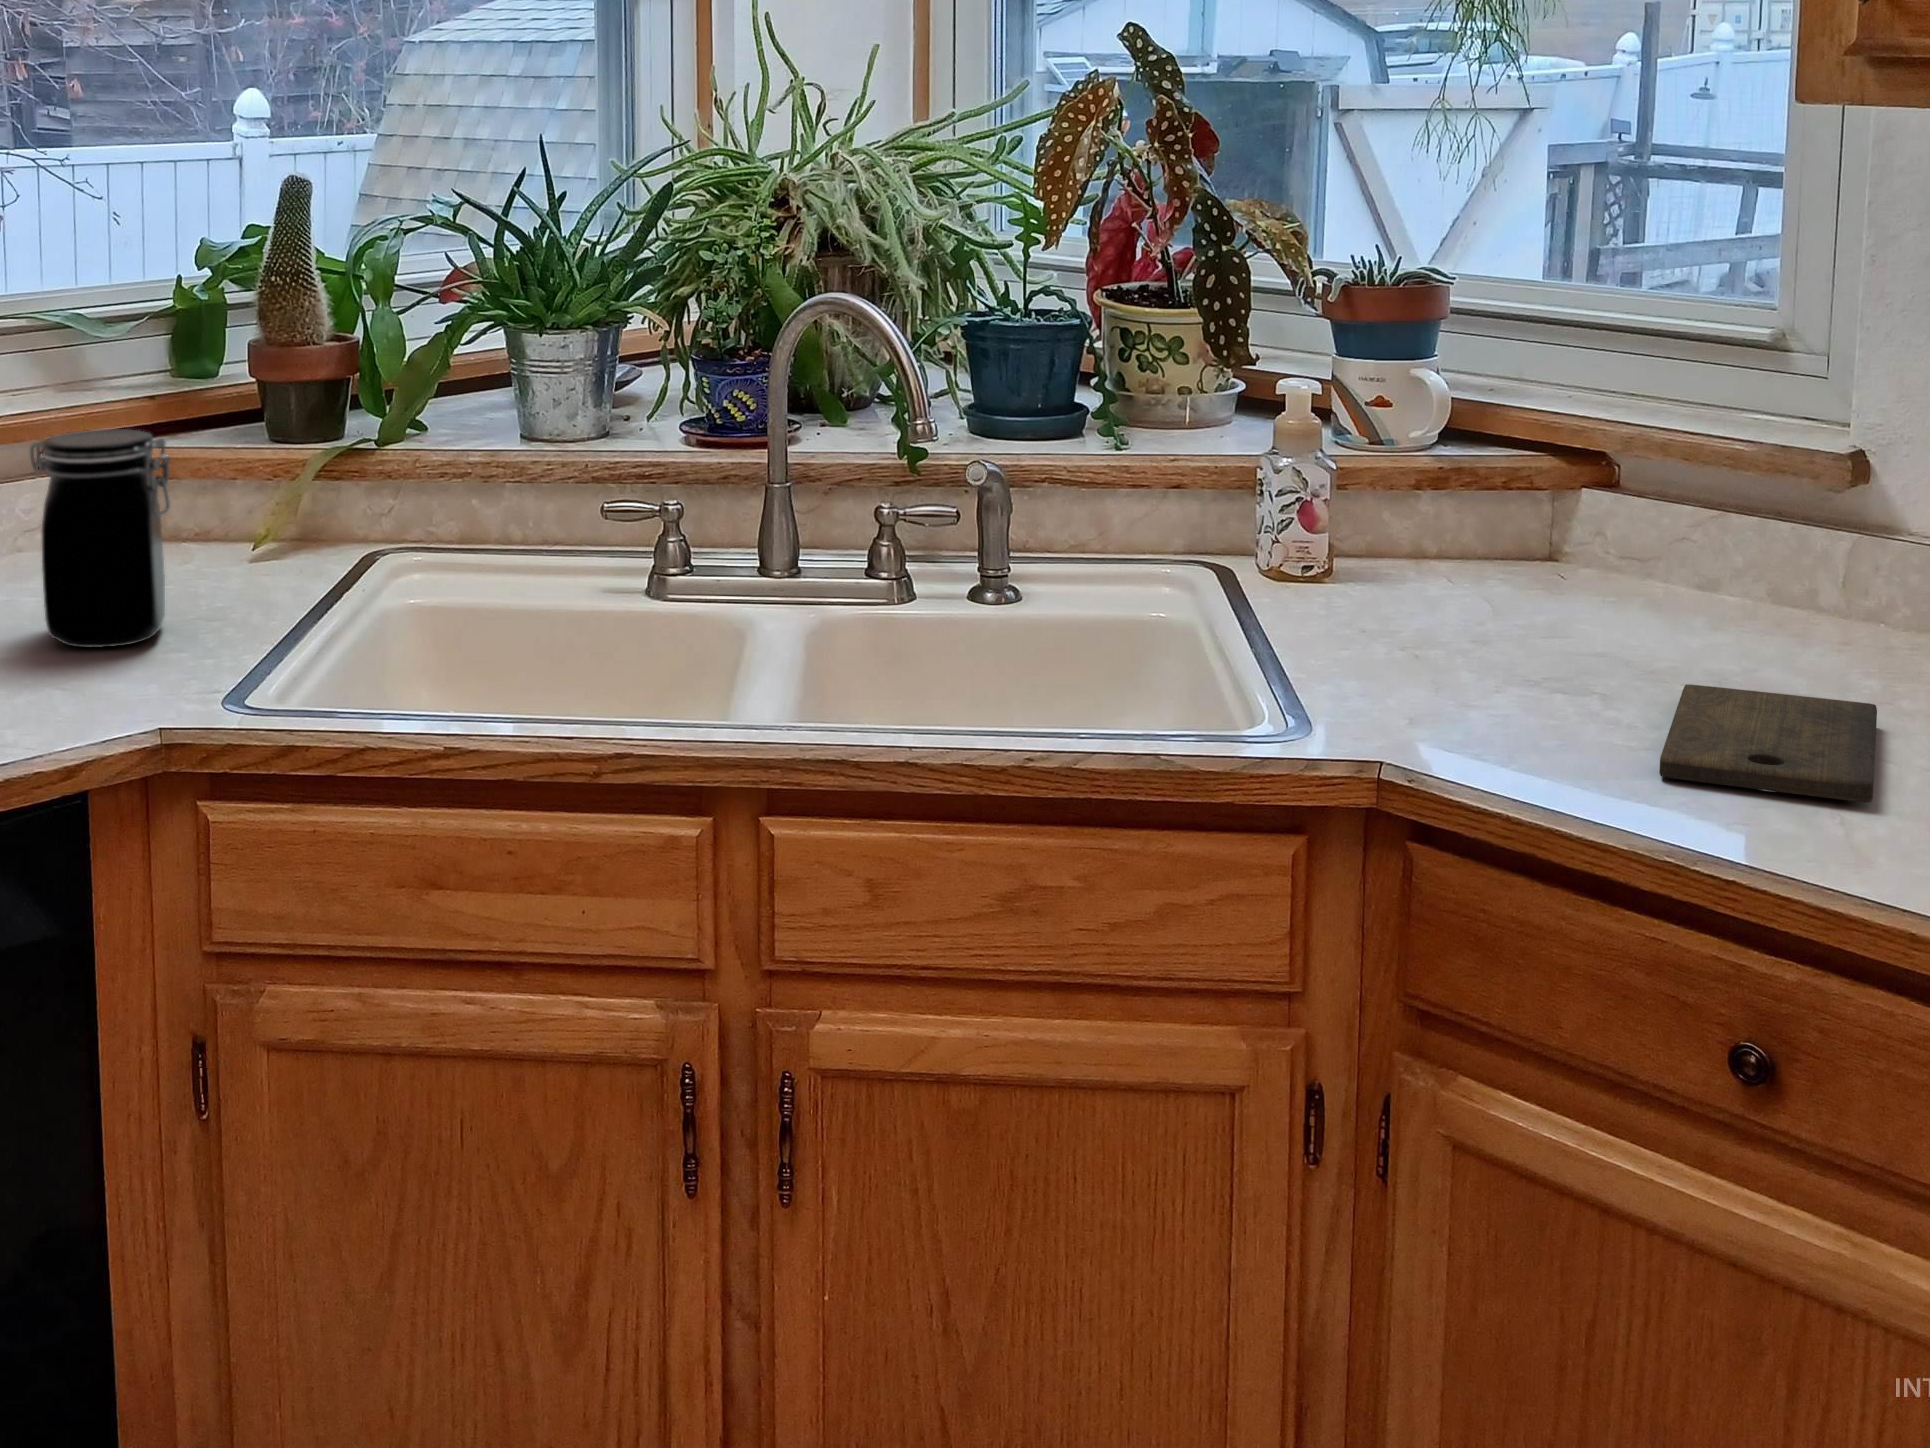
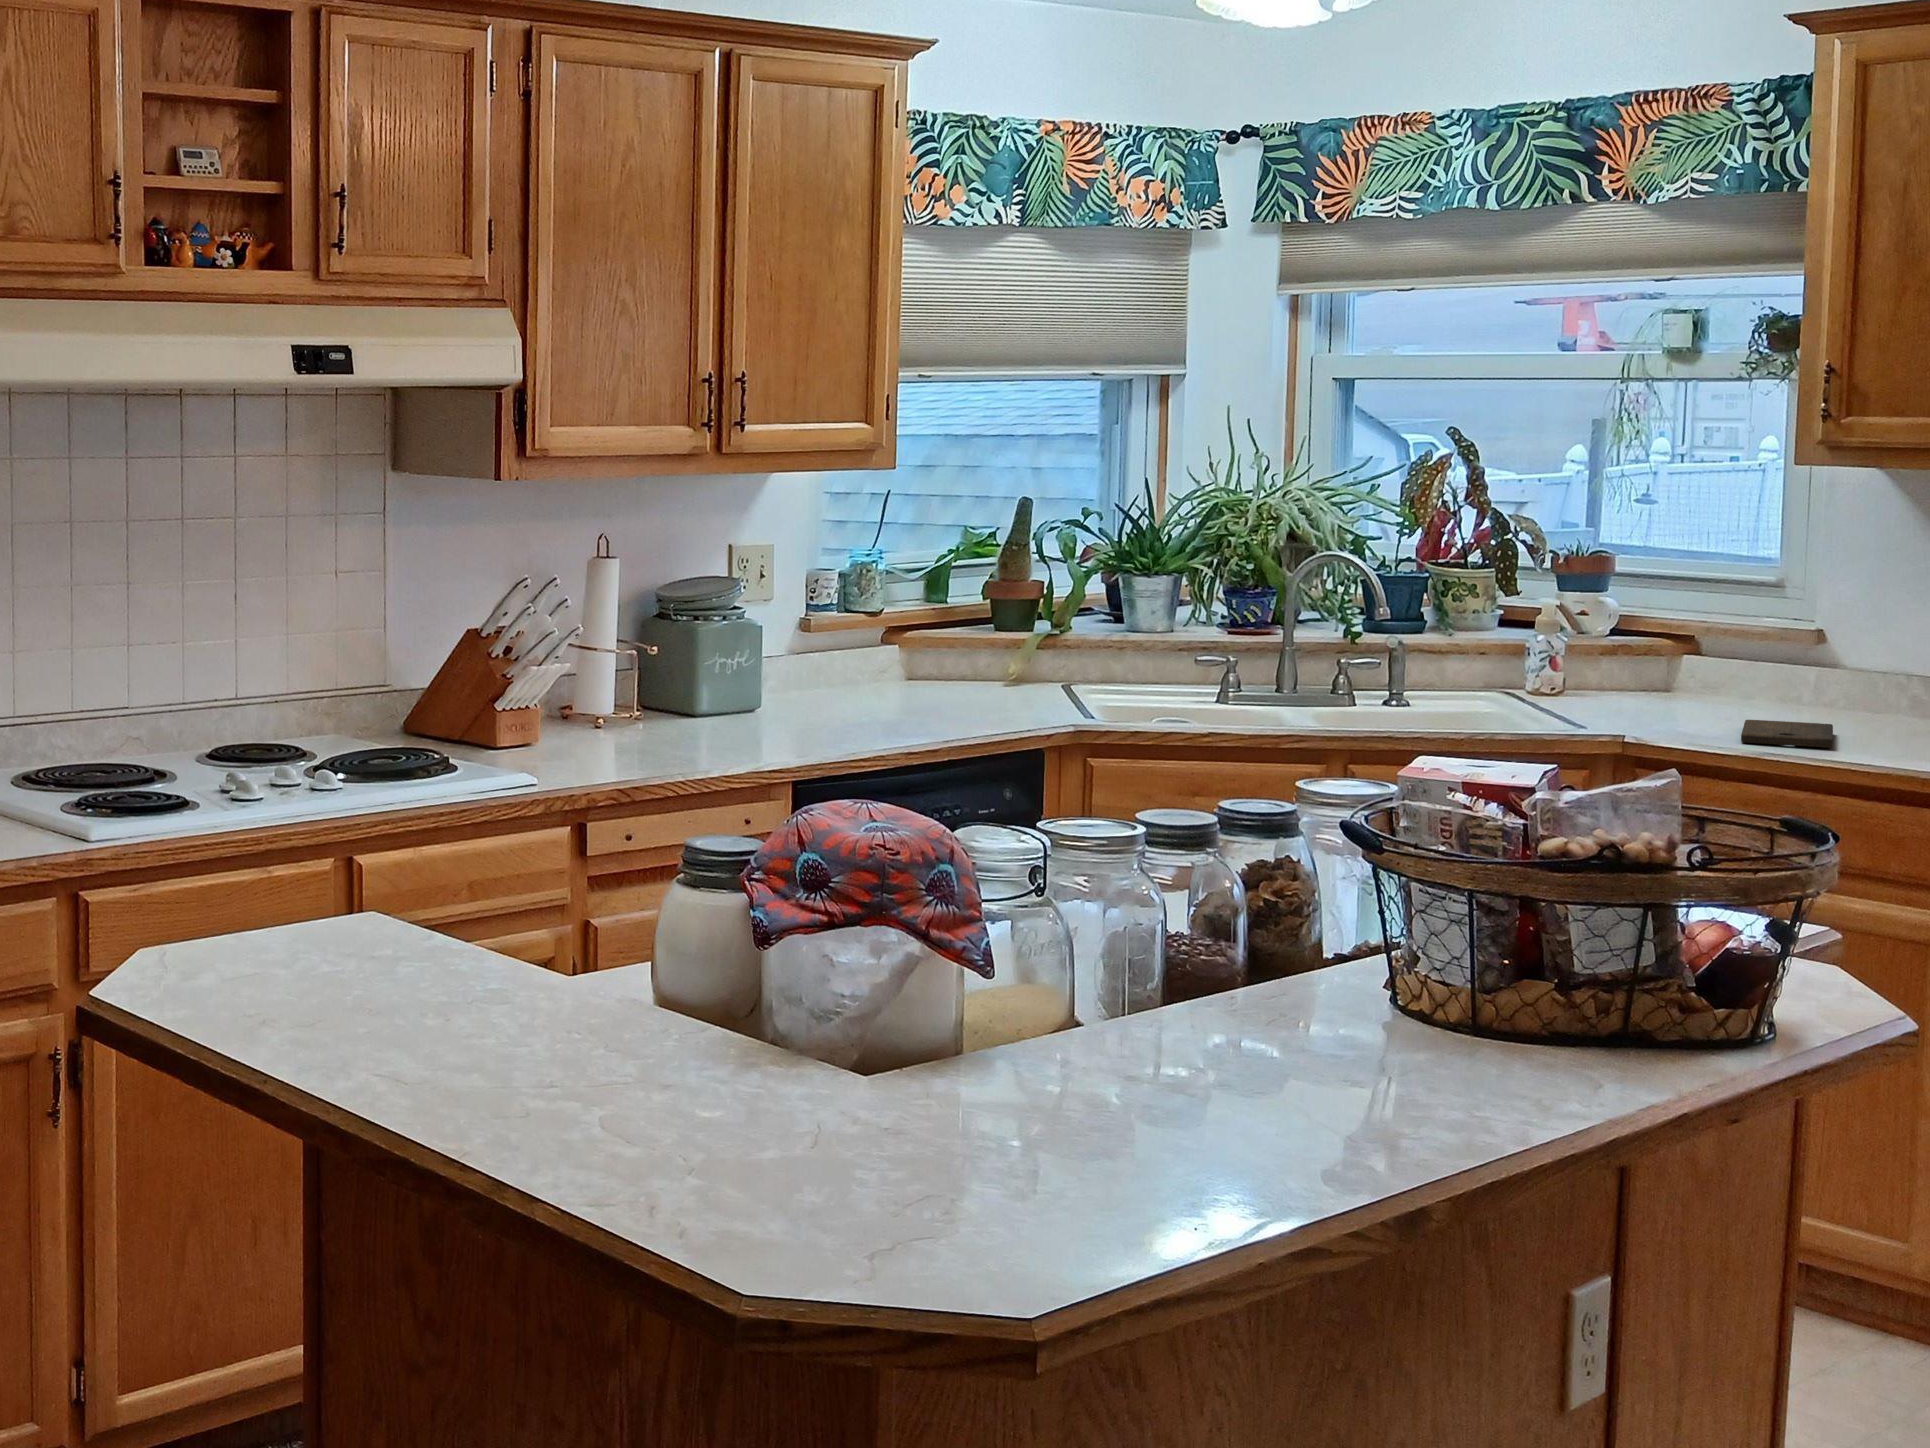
jar: present [30,429,170,647] -> none [954,610,1026,706]

